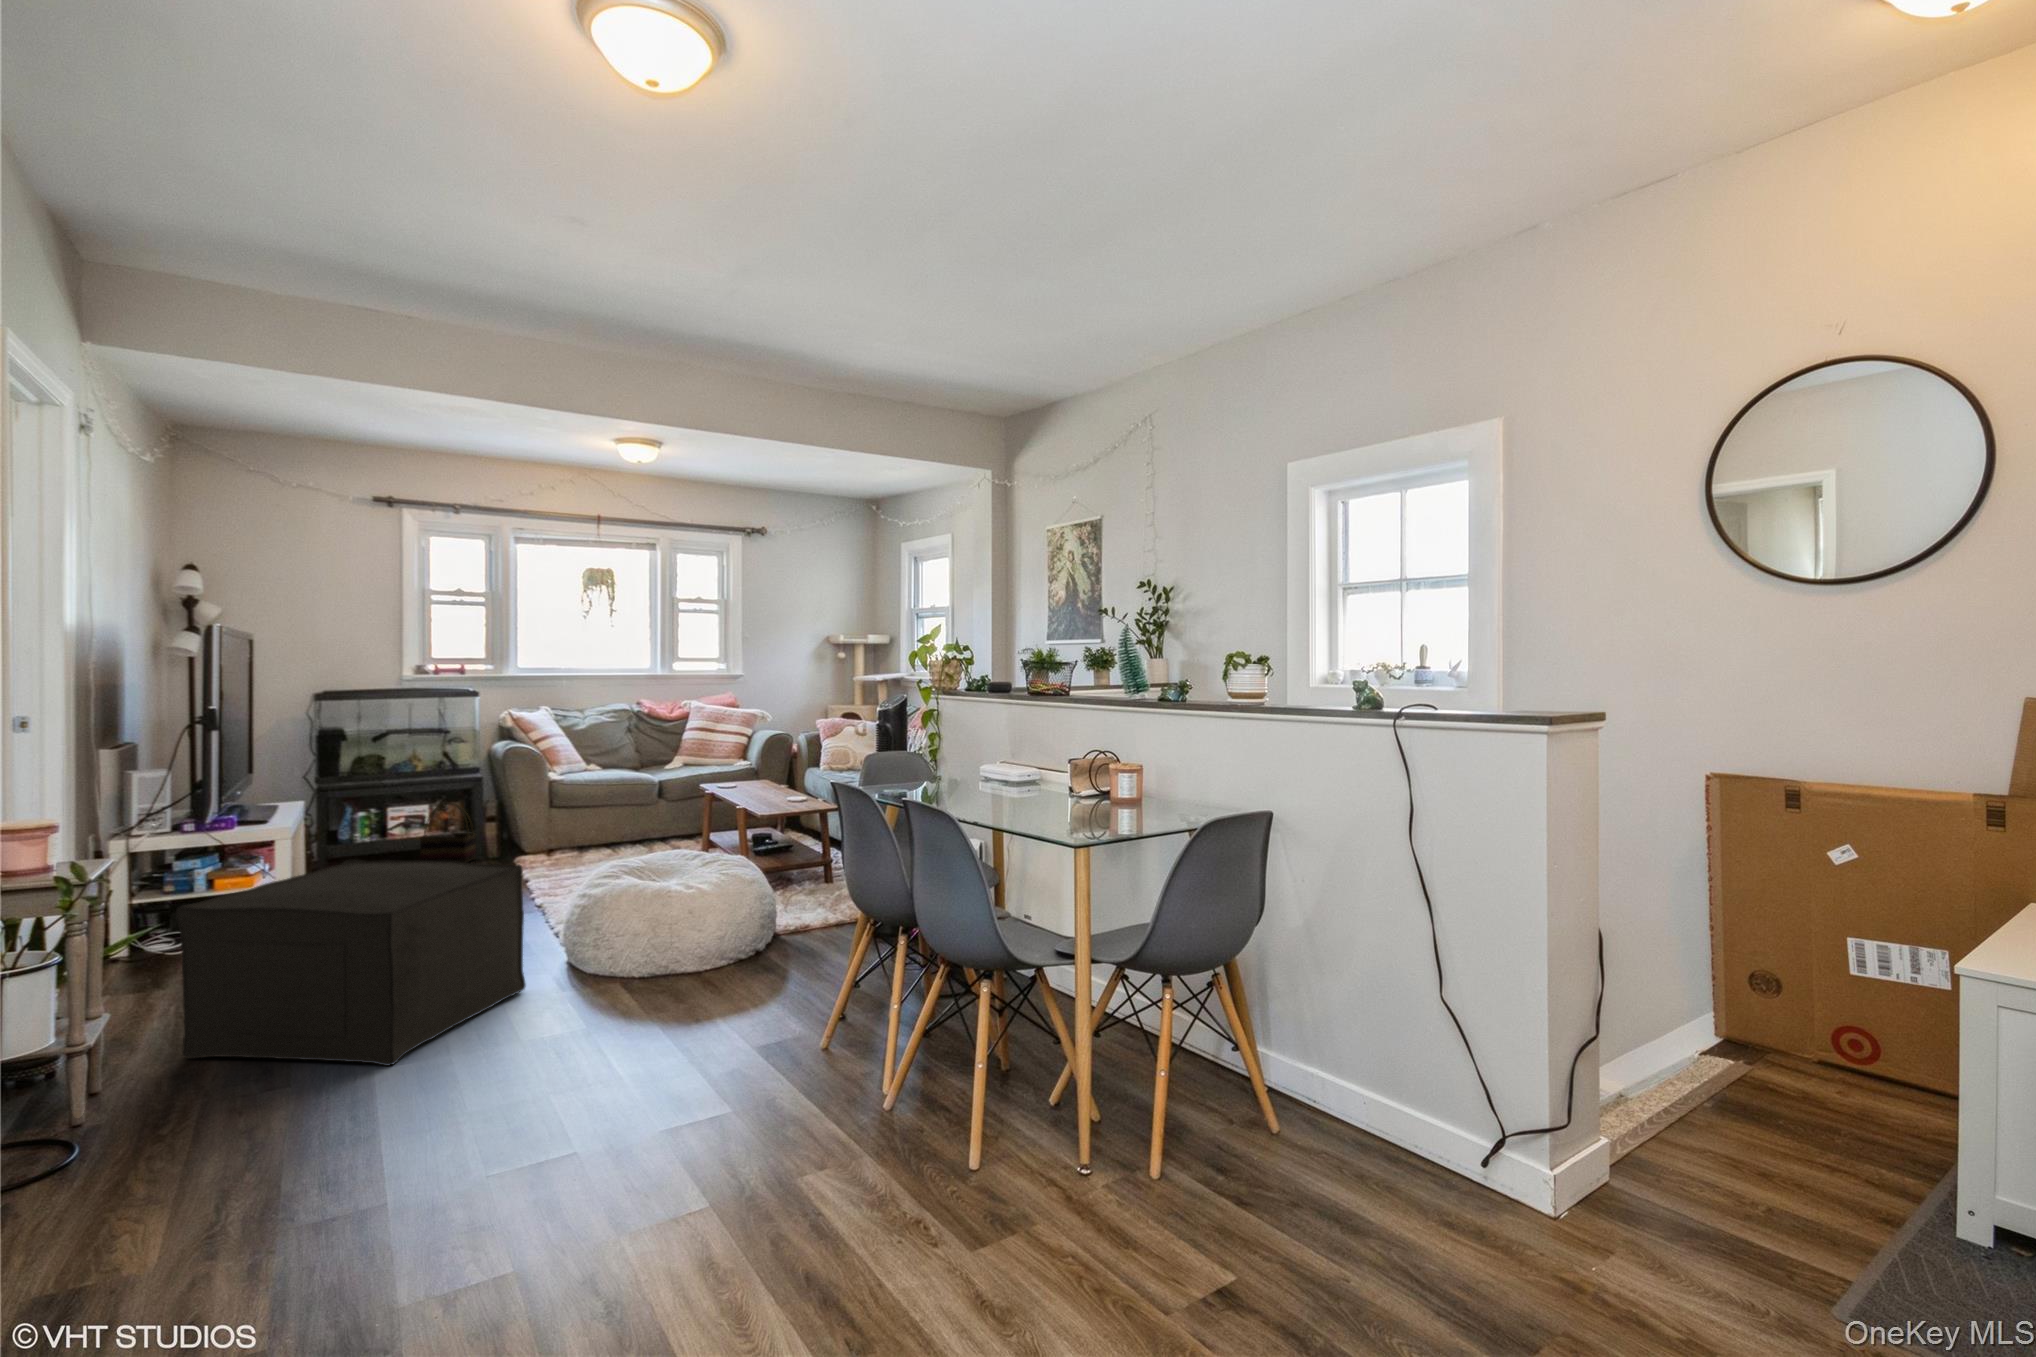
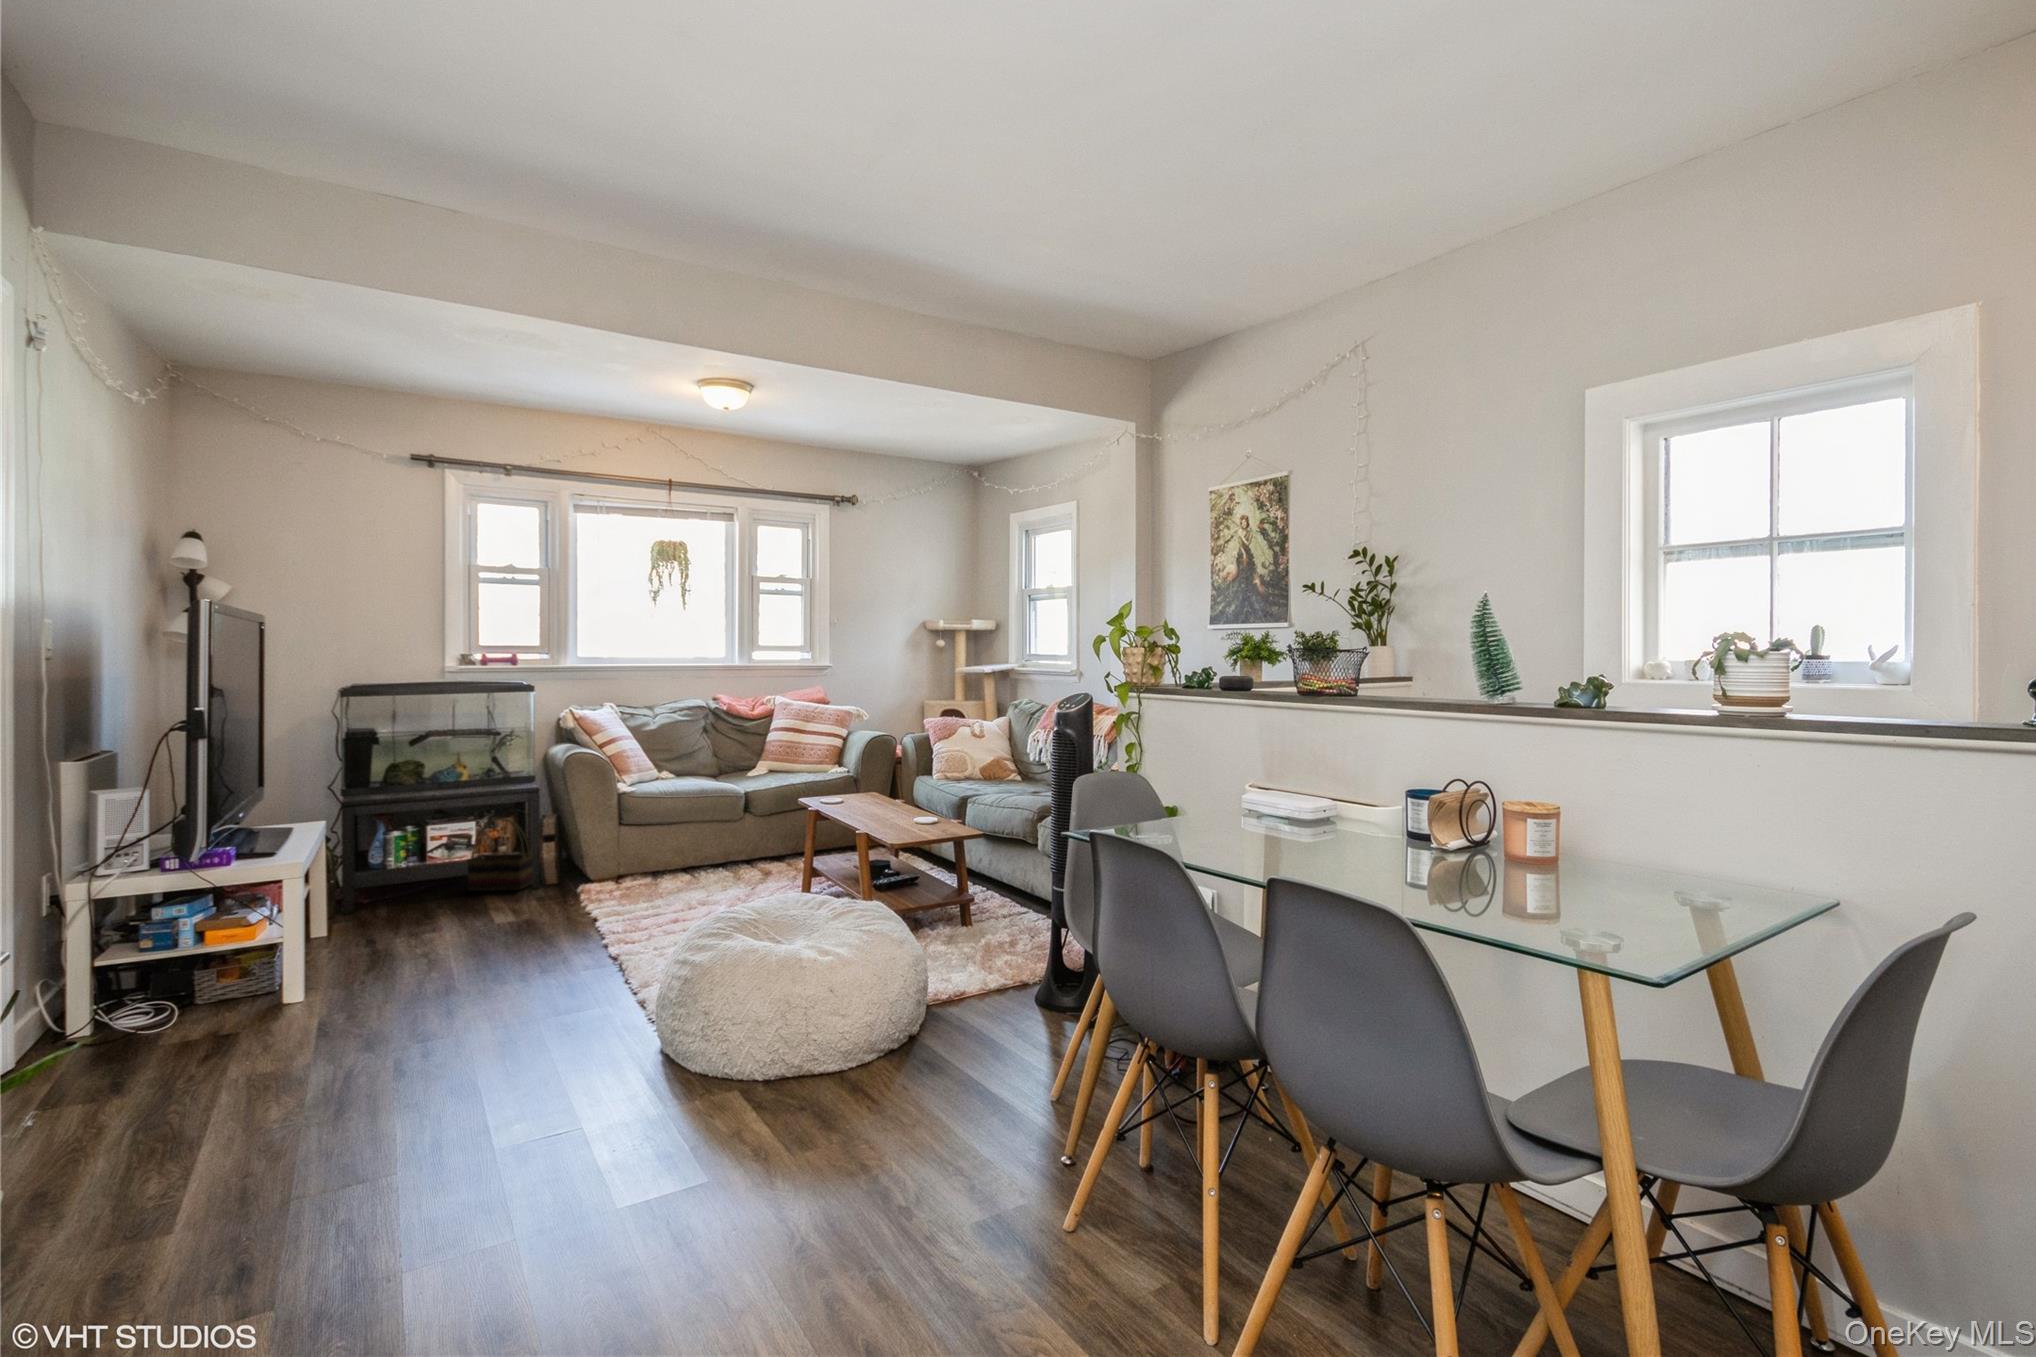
ottoman: present [176,859,525,1066] -> none [86,925,609,1282]

